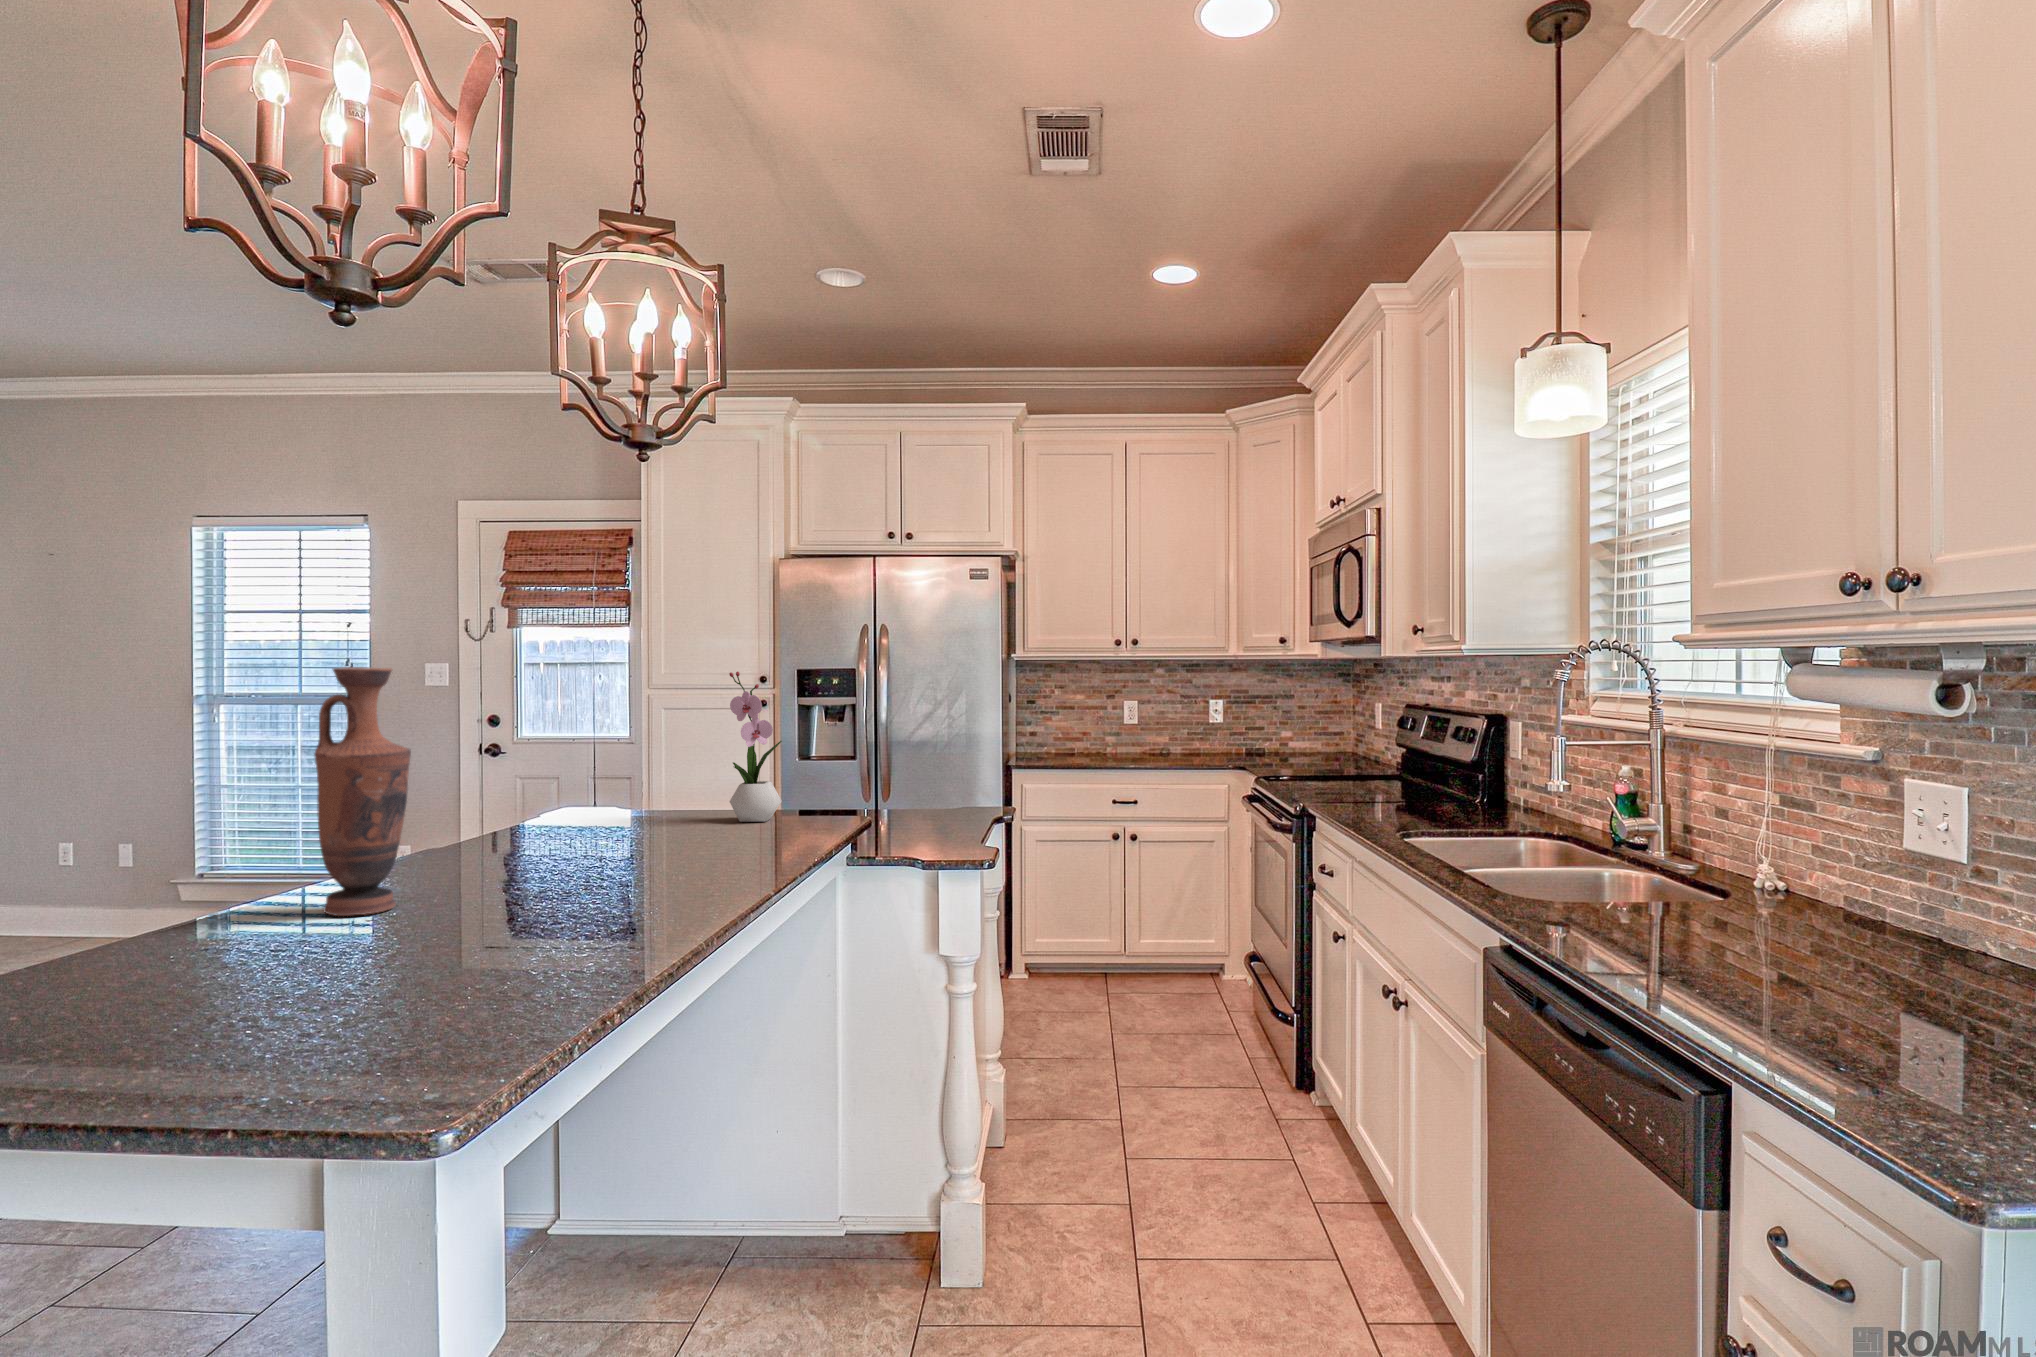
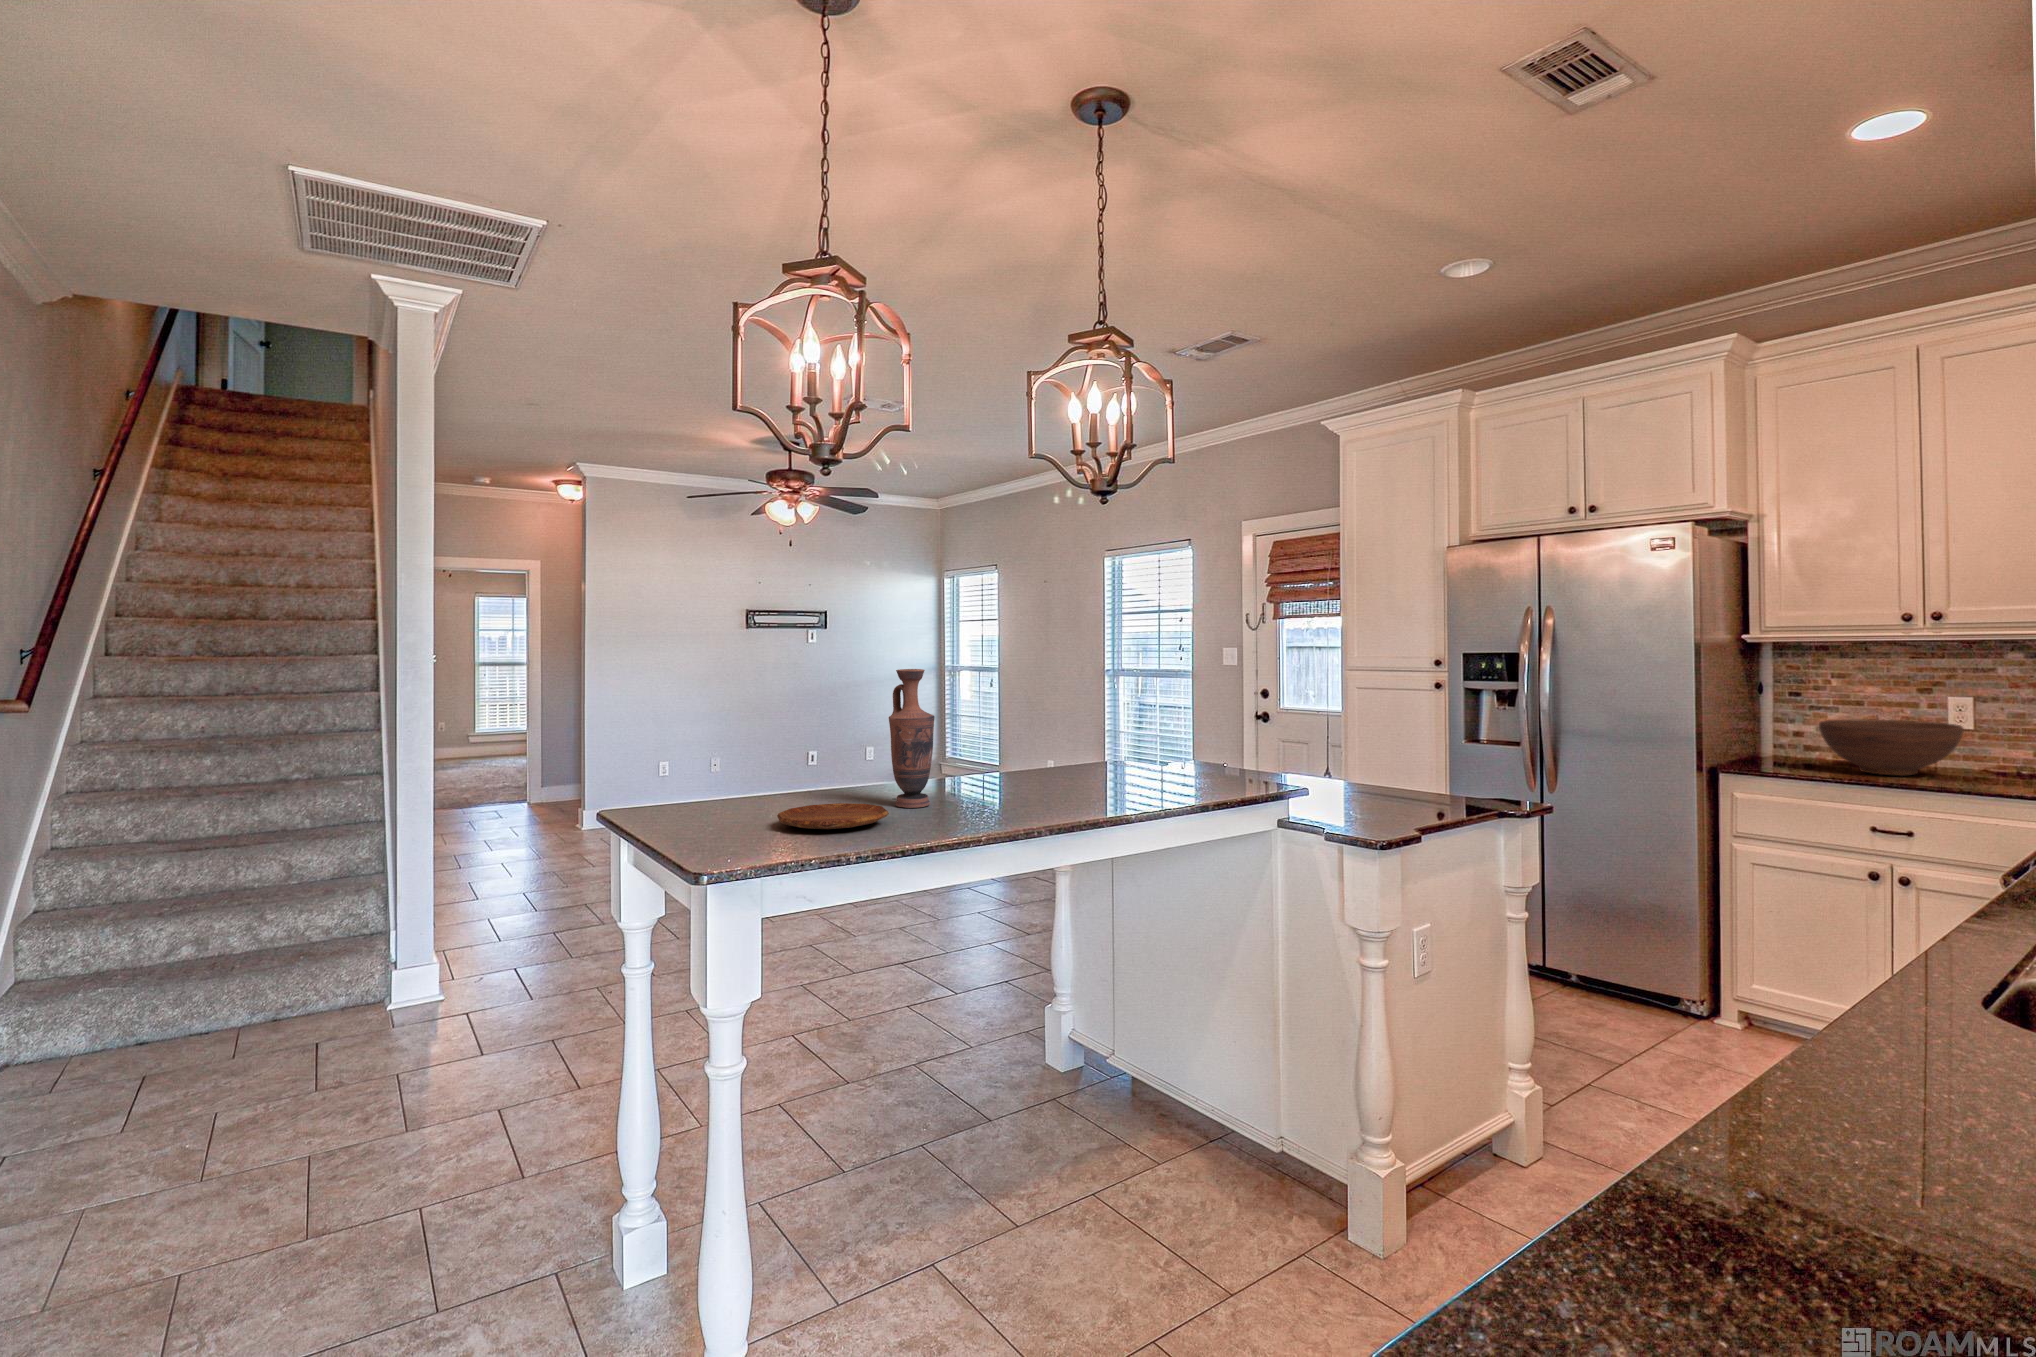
flower arrangement: present [729,672,782,822] -> none [1222,666,1277,790]
fruit bowl: none [1068,720,1150,761] -> present [1819,720,1963,776]
tray: none [172,915,437,986] -> present [777,803,889,829]

